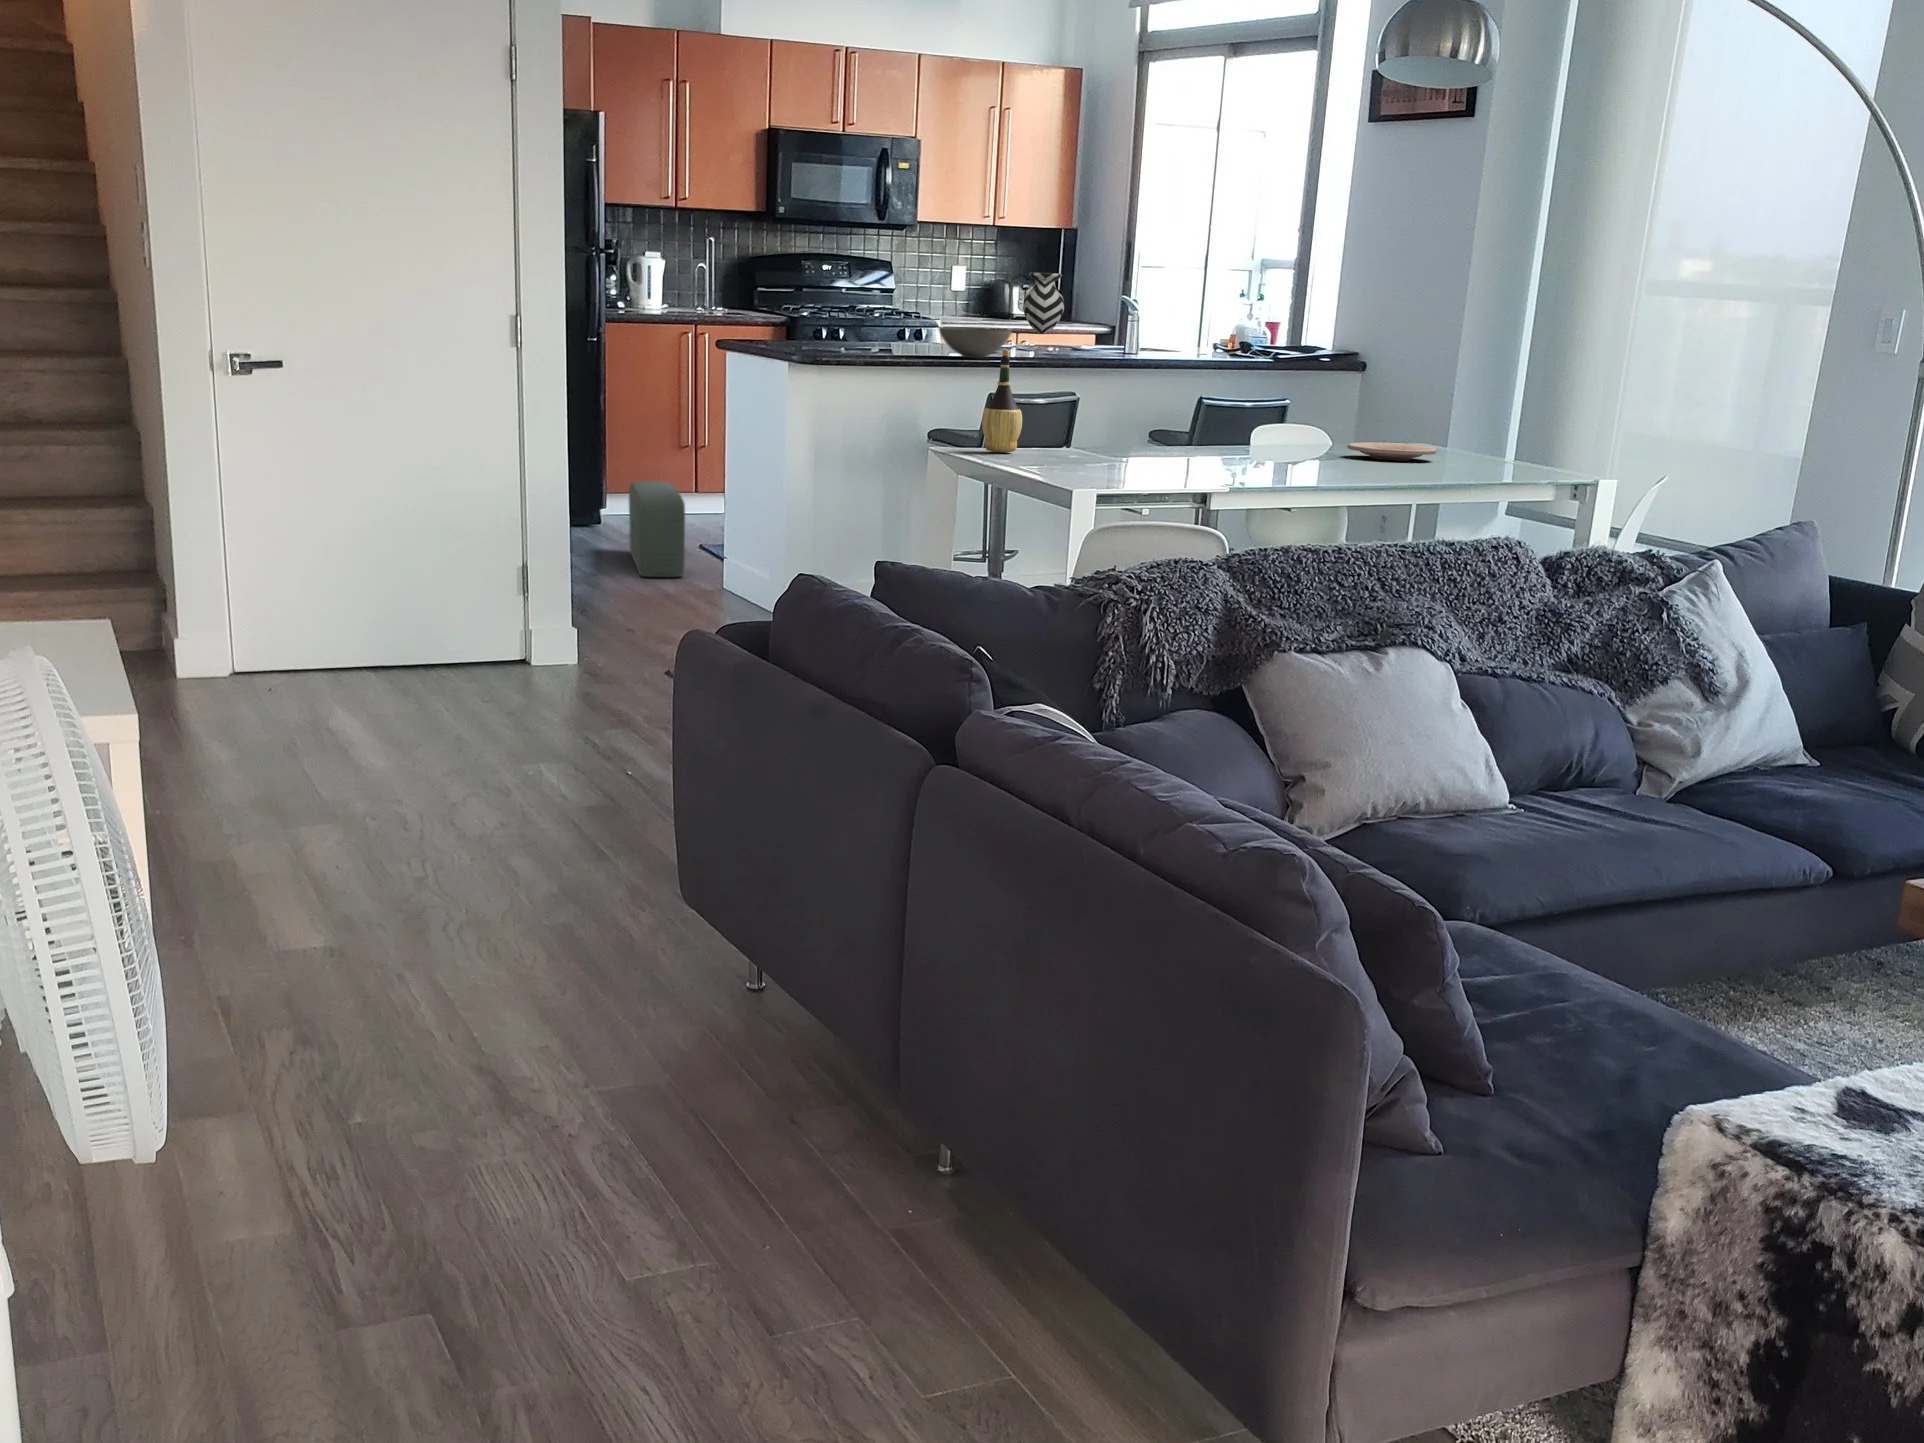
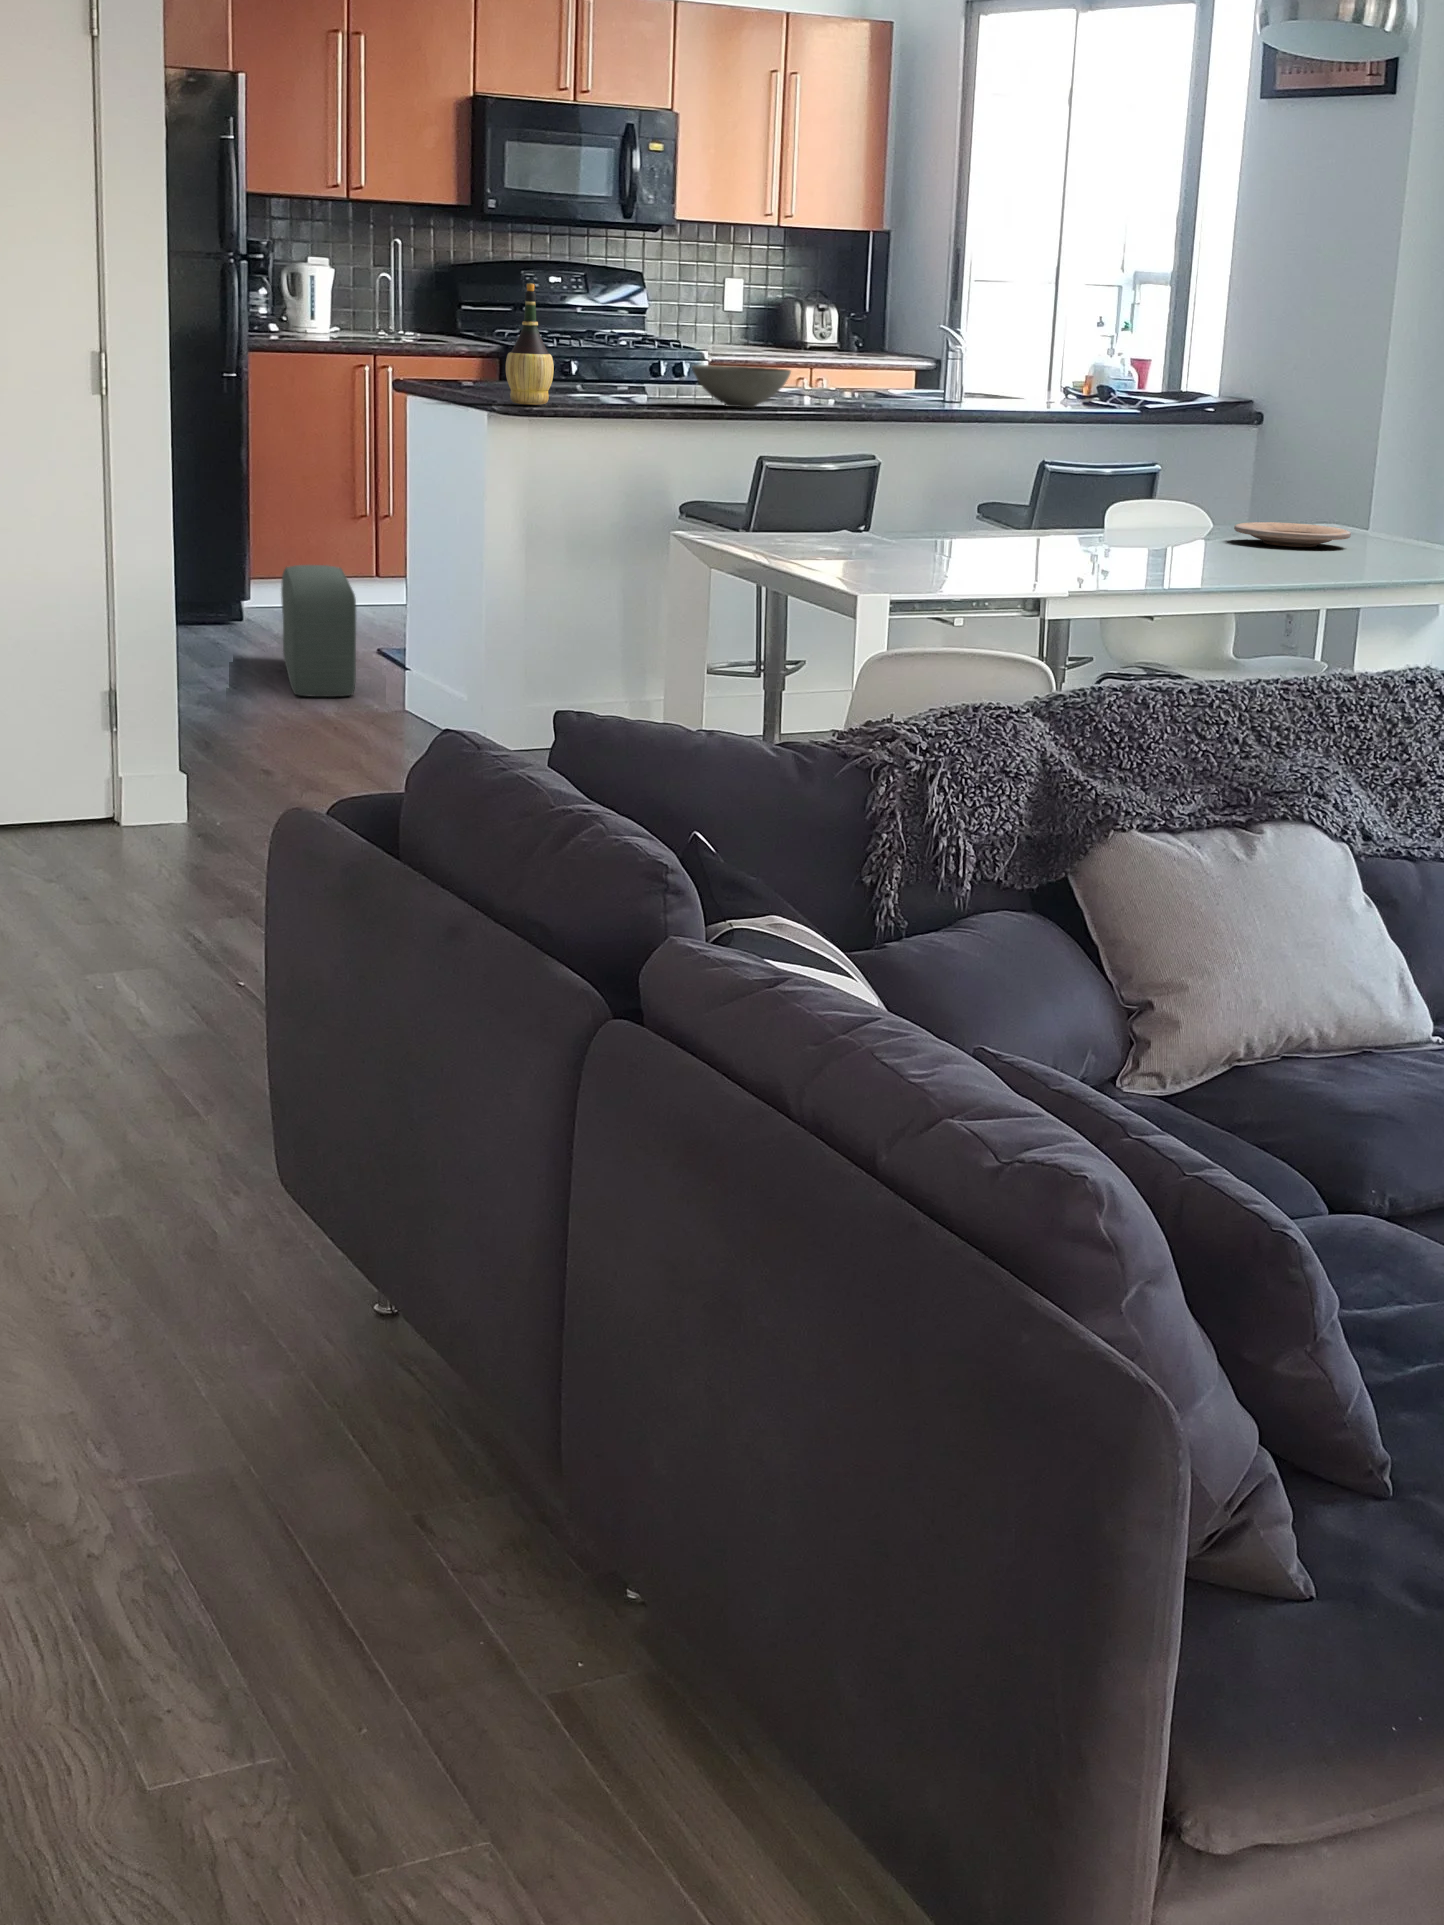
vase: present [1023,272,1064,333] -> none [821,289,875,368]
wine bottle: present [982,349,1022,453] -> present [506,283,554,405]

